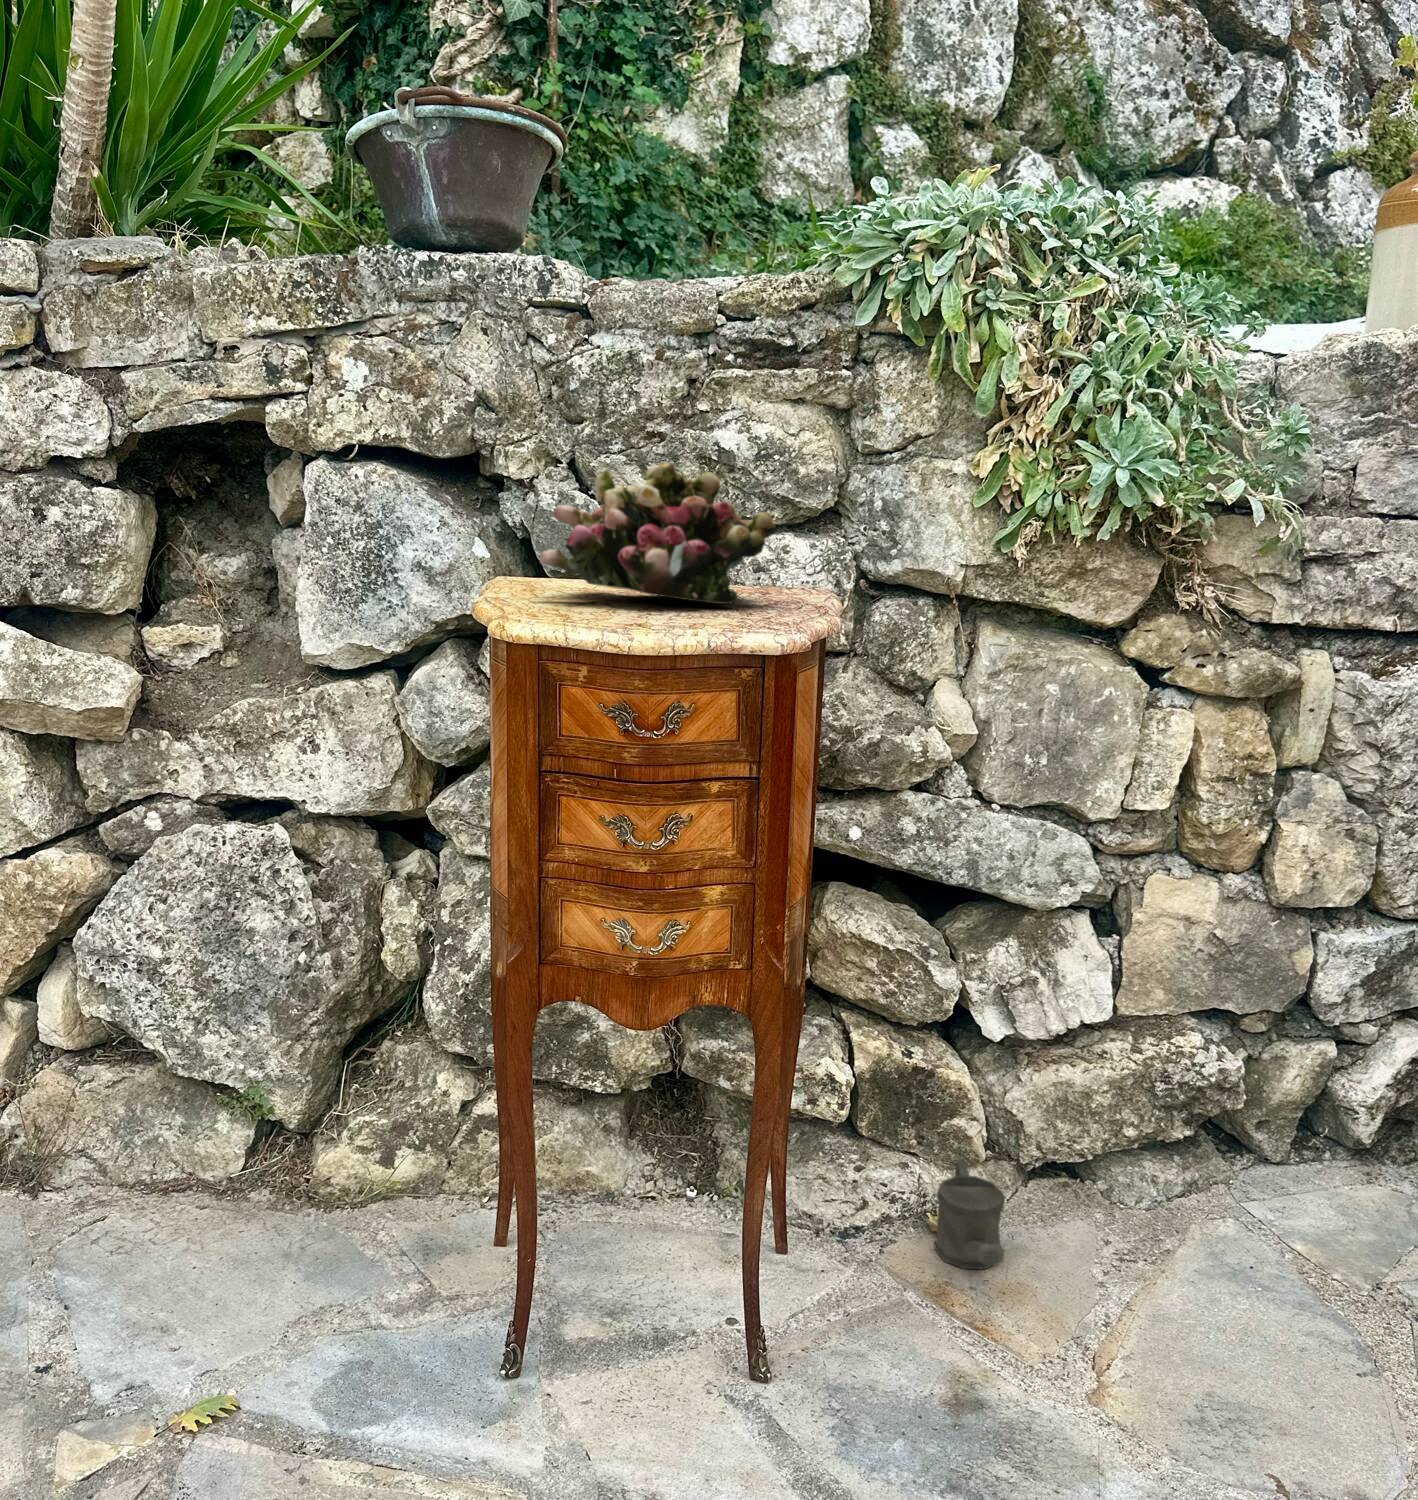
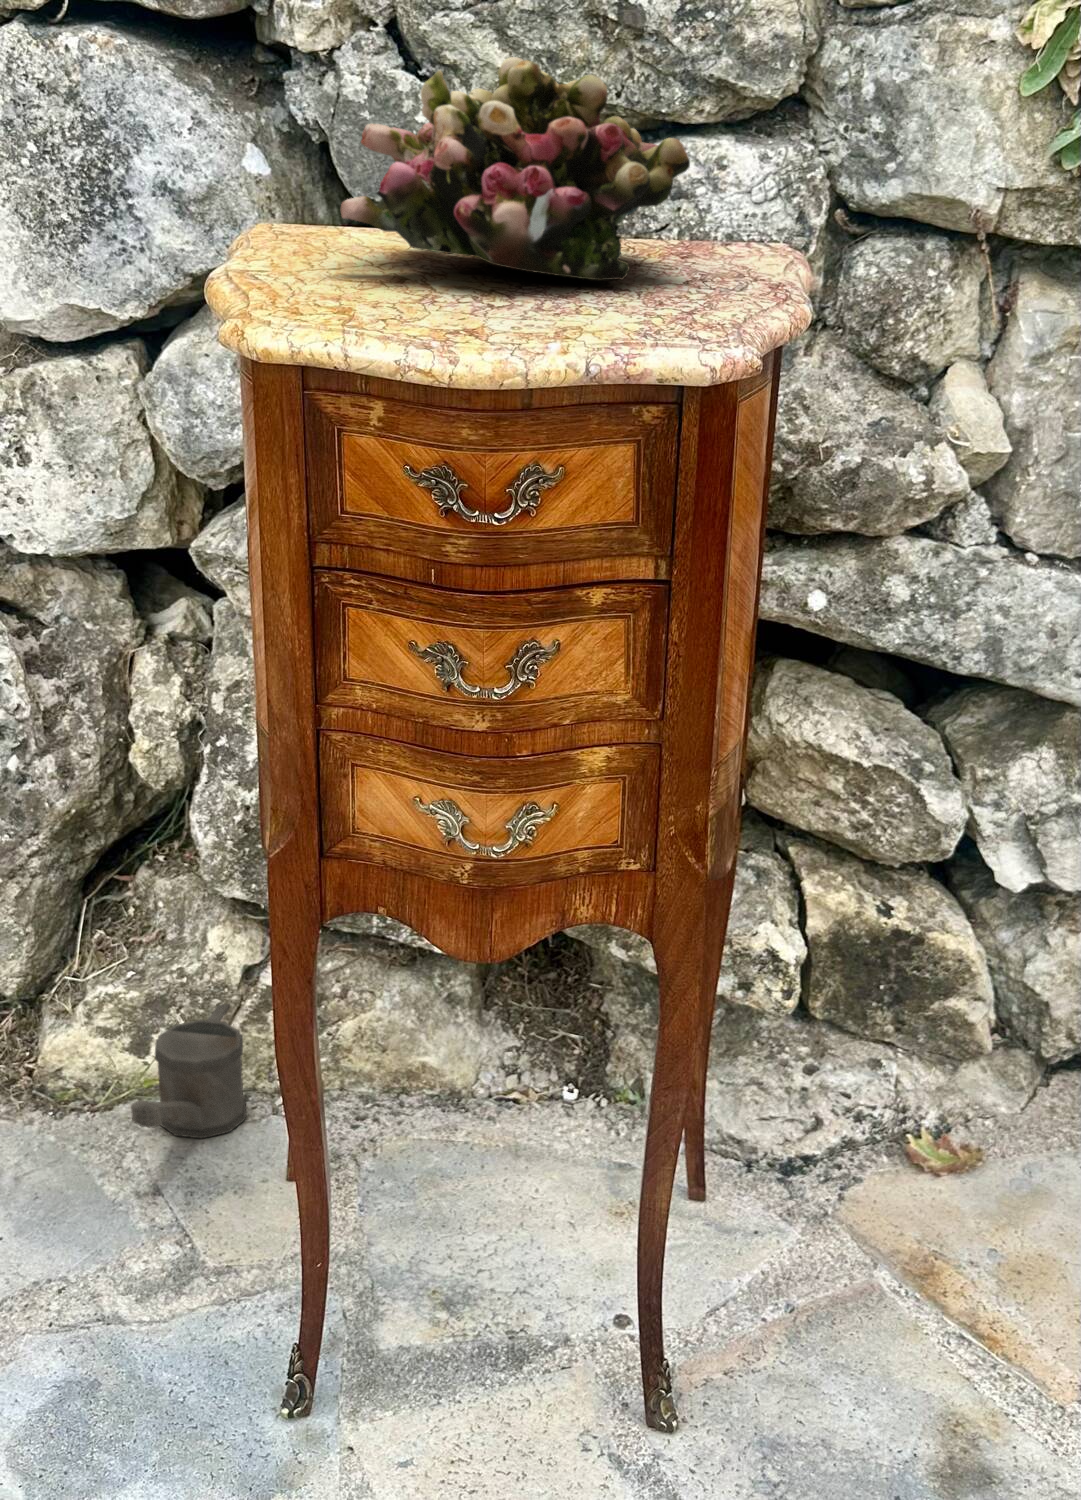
watering can: present [934,1159,1005,1269] -> present [131,1004,246,1138]

